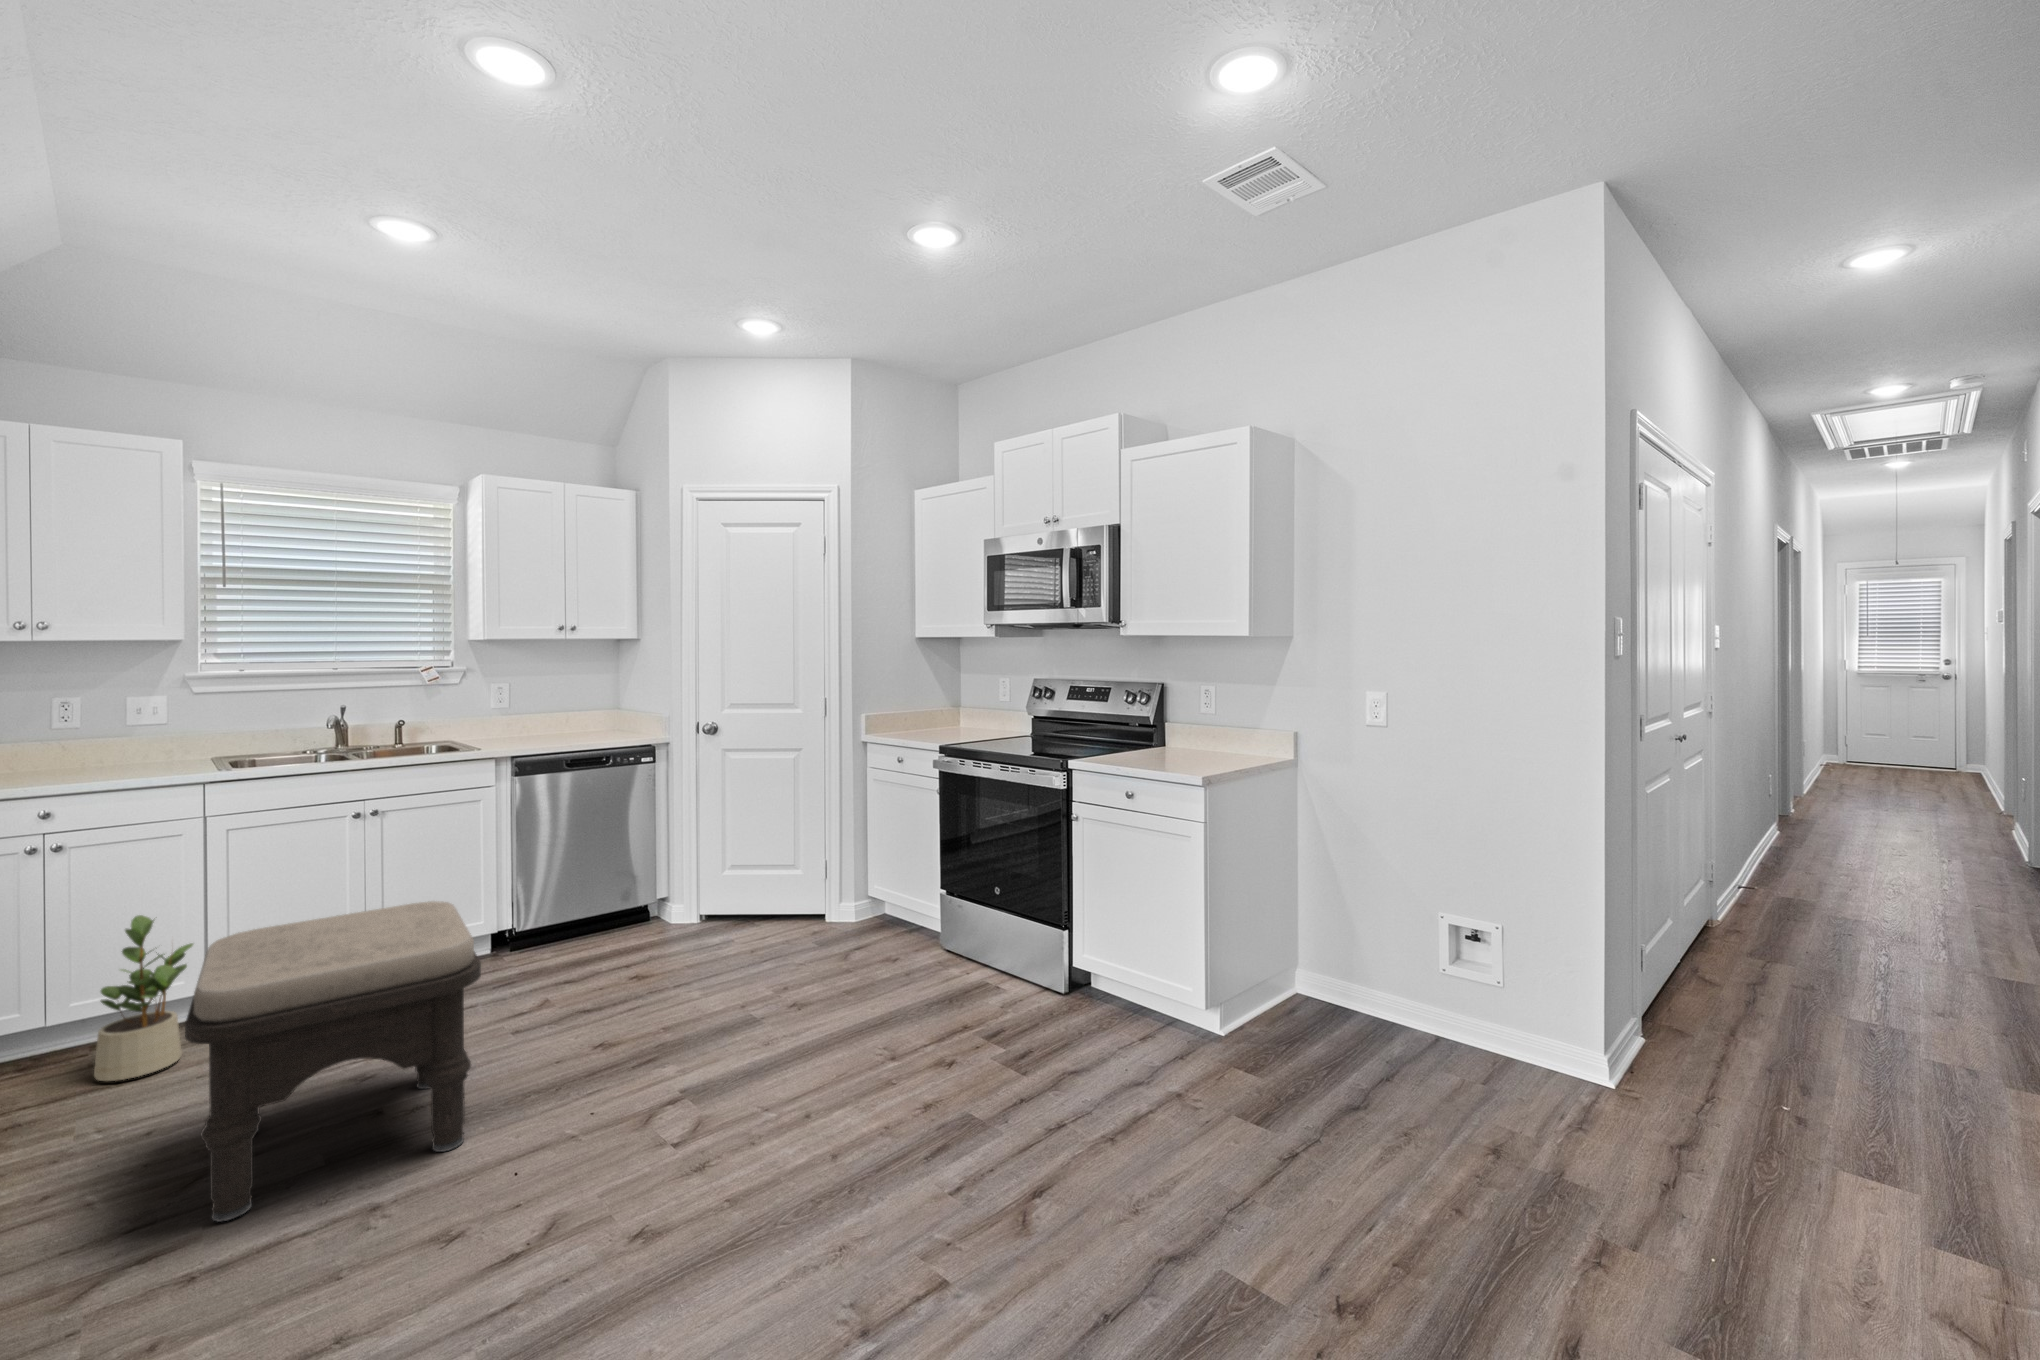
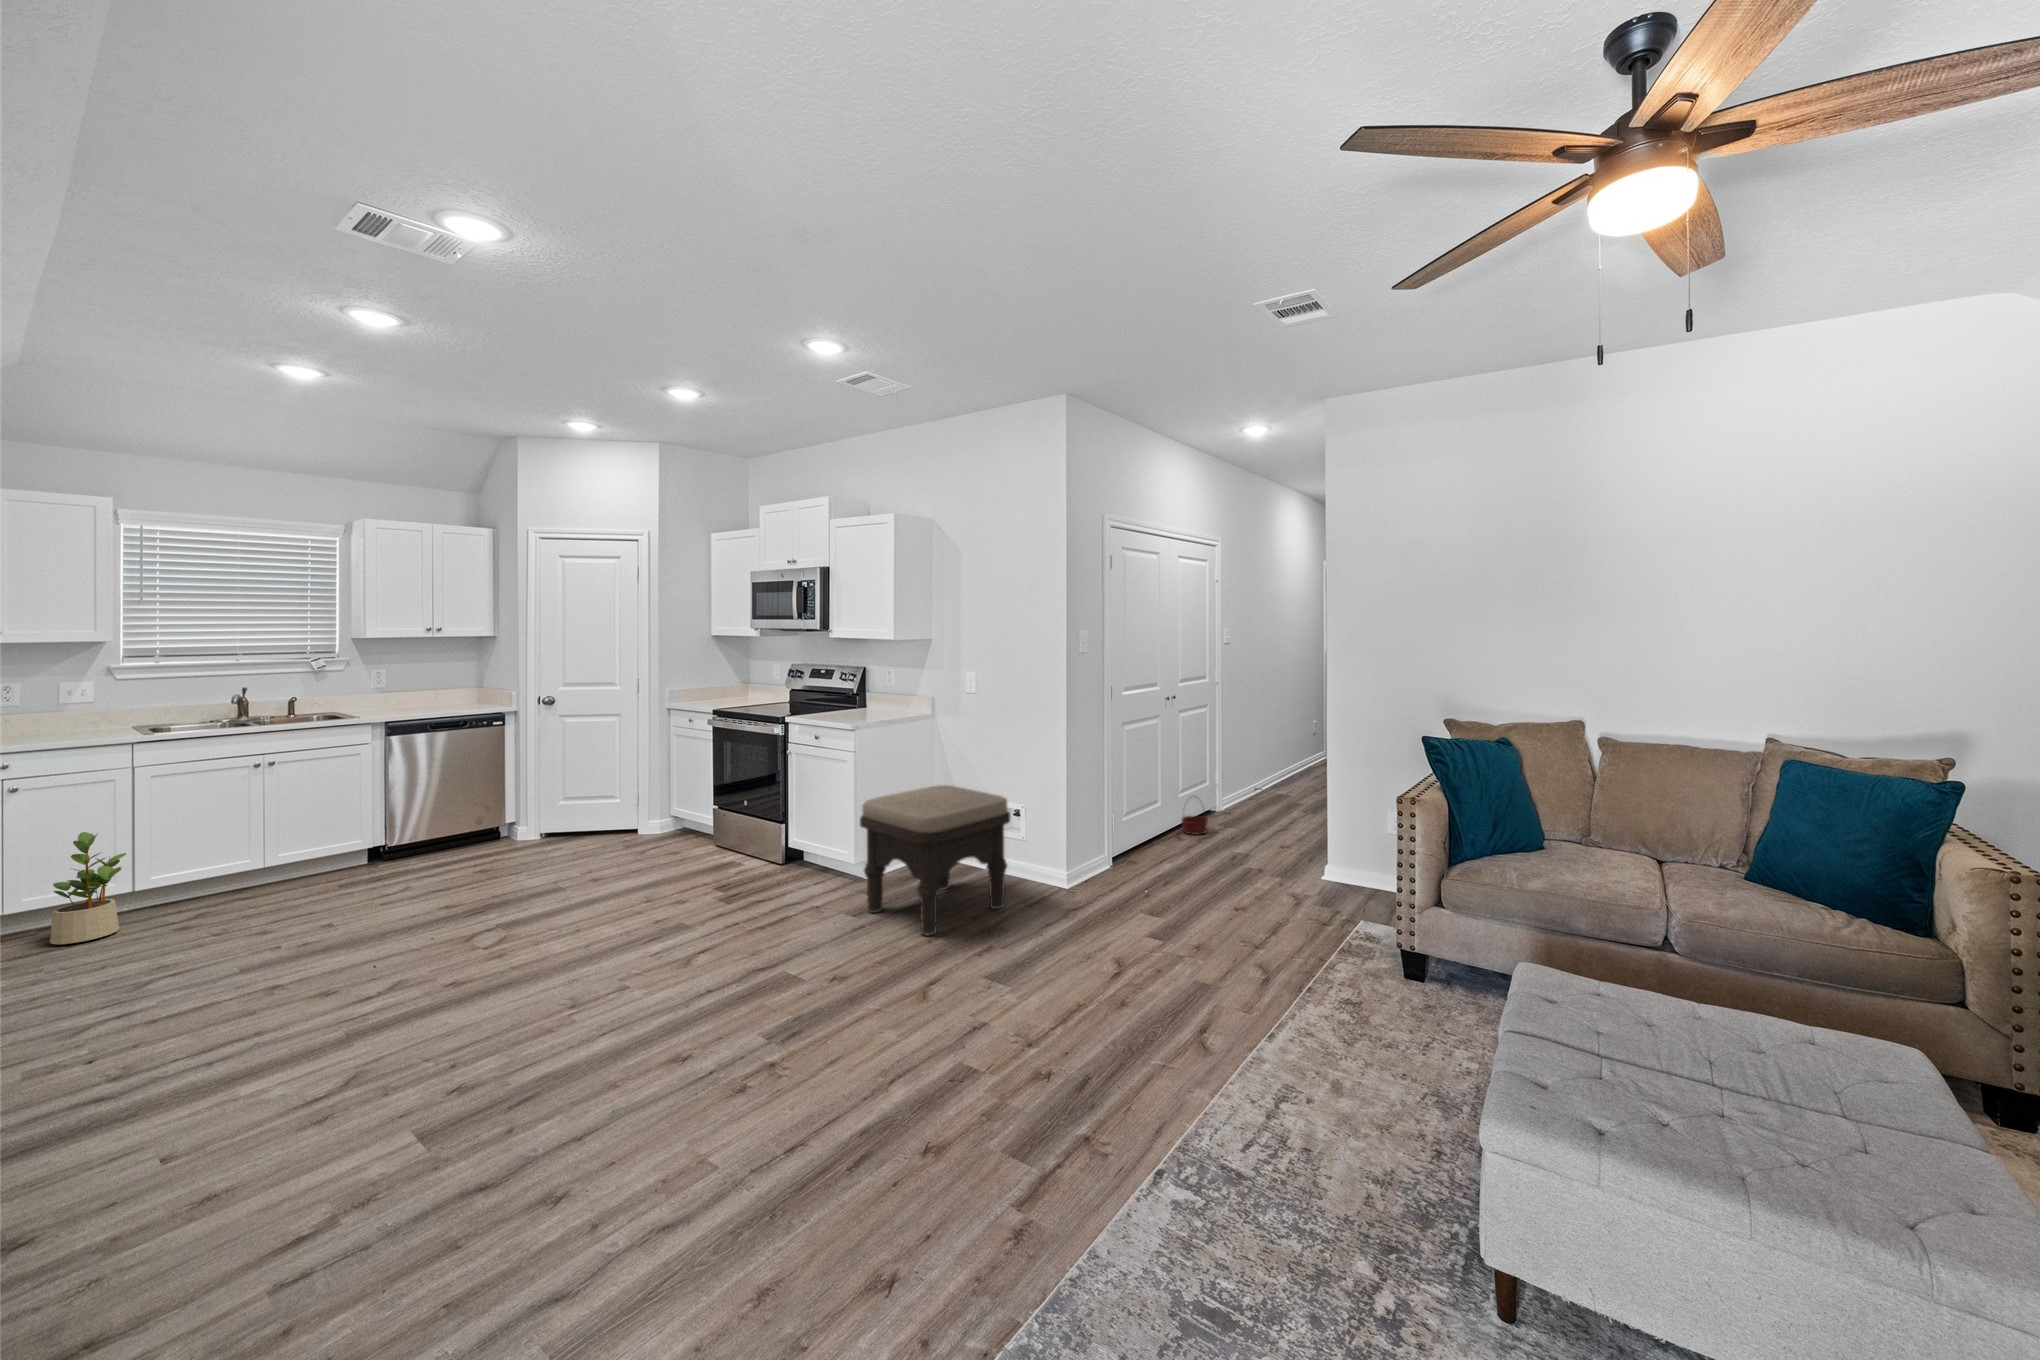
ottoman: present [185,901,481,1222] -> present [860,785,1010,936]
basket: none [1680,901,1736,968] -> present [1182,796,1208,835]

